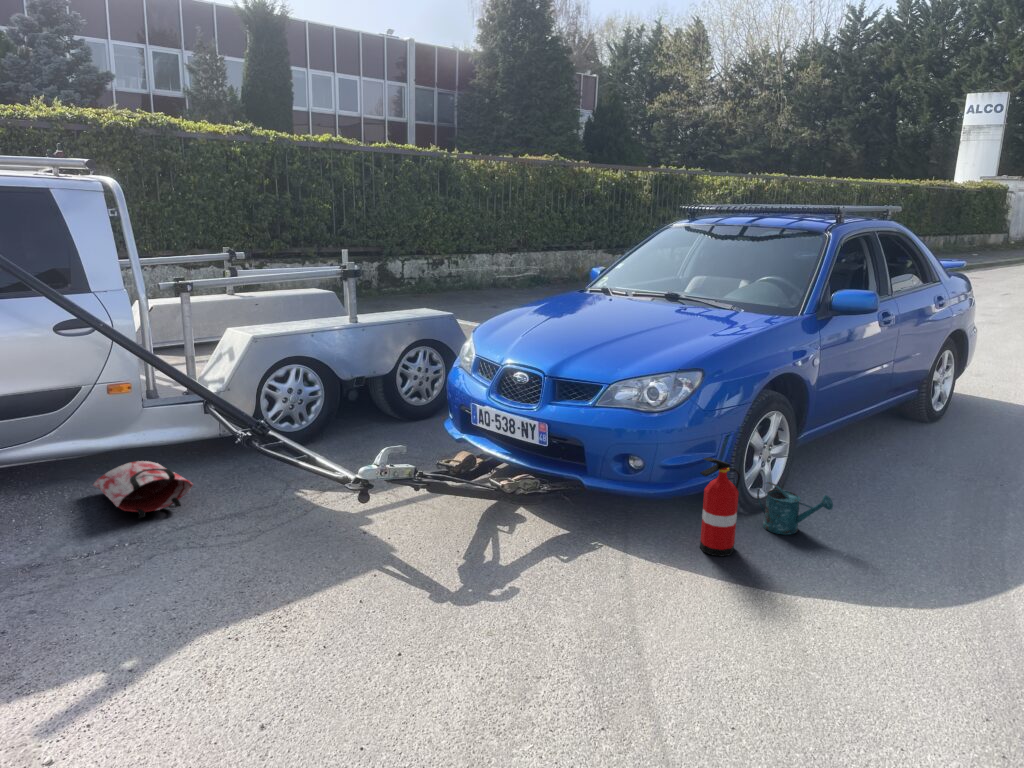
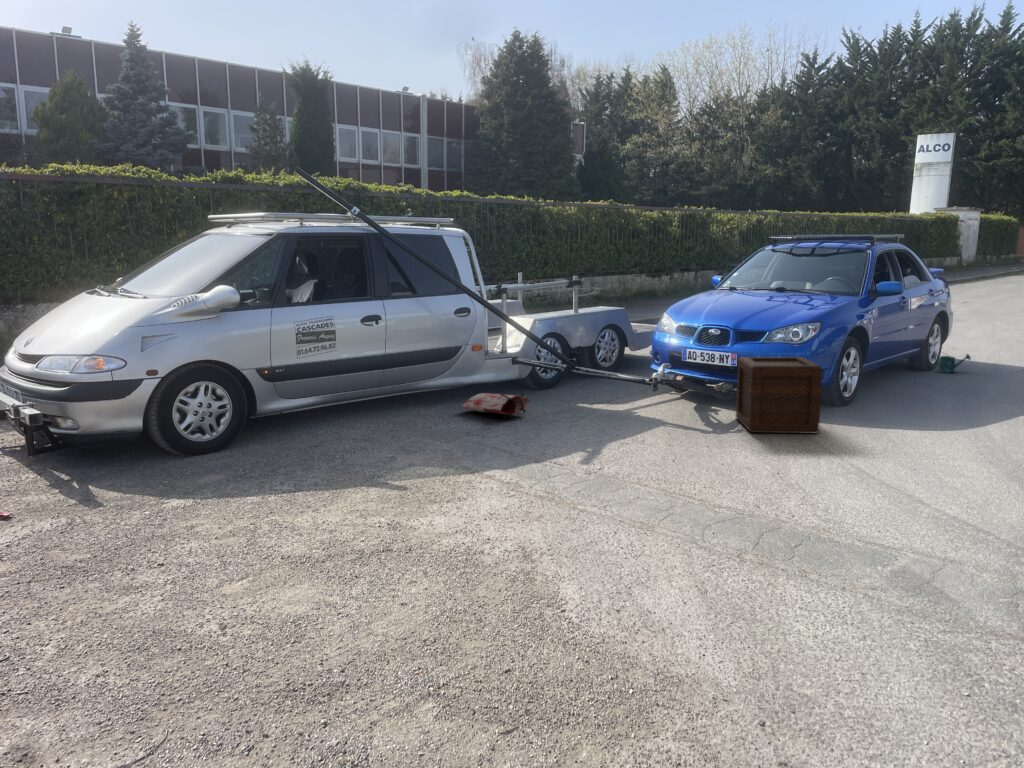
wooden crate: none [523,433,666,607] -> present [736,357,823,433]
fire extinguisher: present [700,457,740,556] -> none [824,366,844,420]
watering can: present [757,482,833,535] -> present [936,354,970,373]

